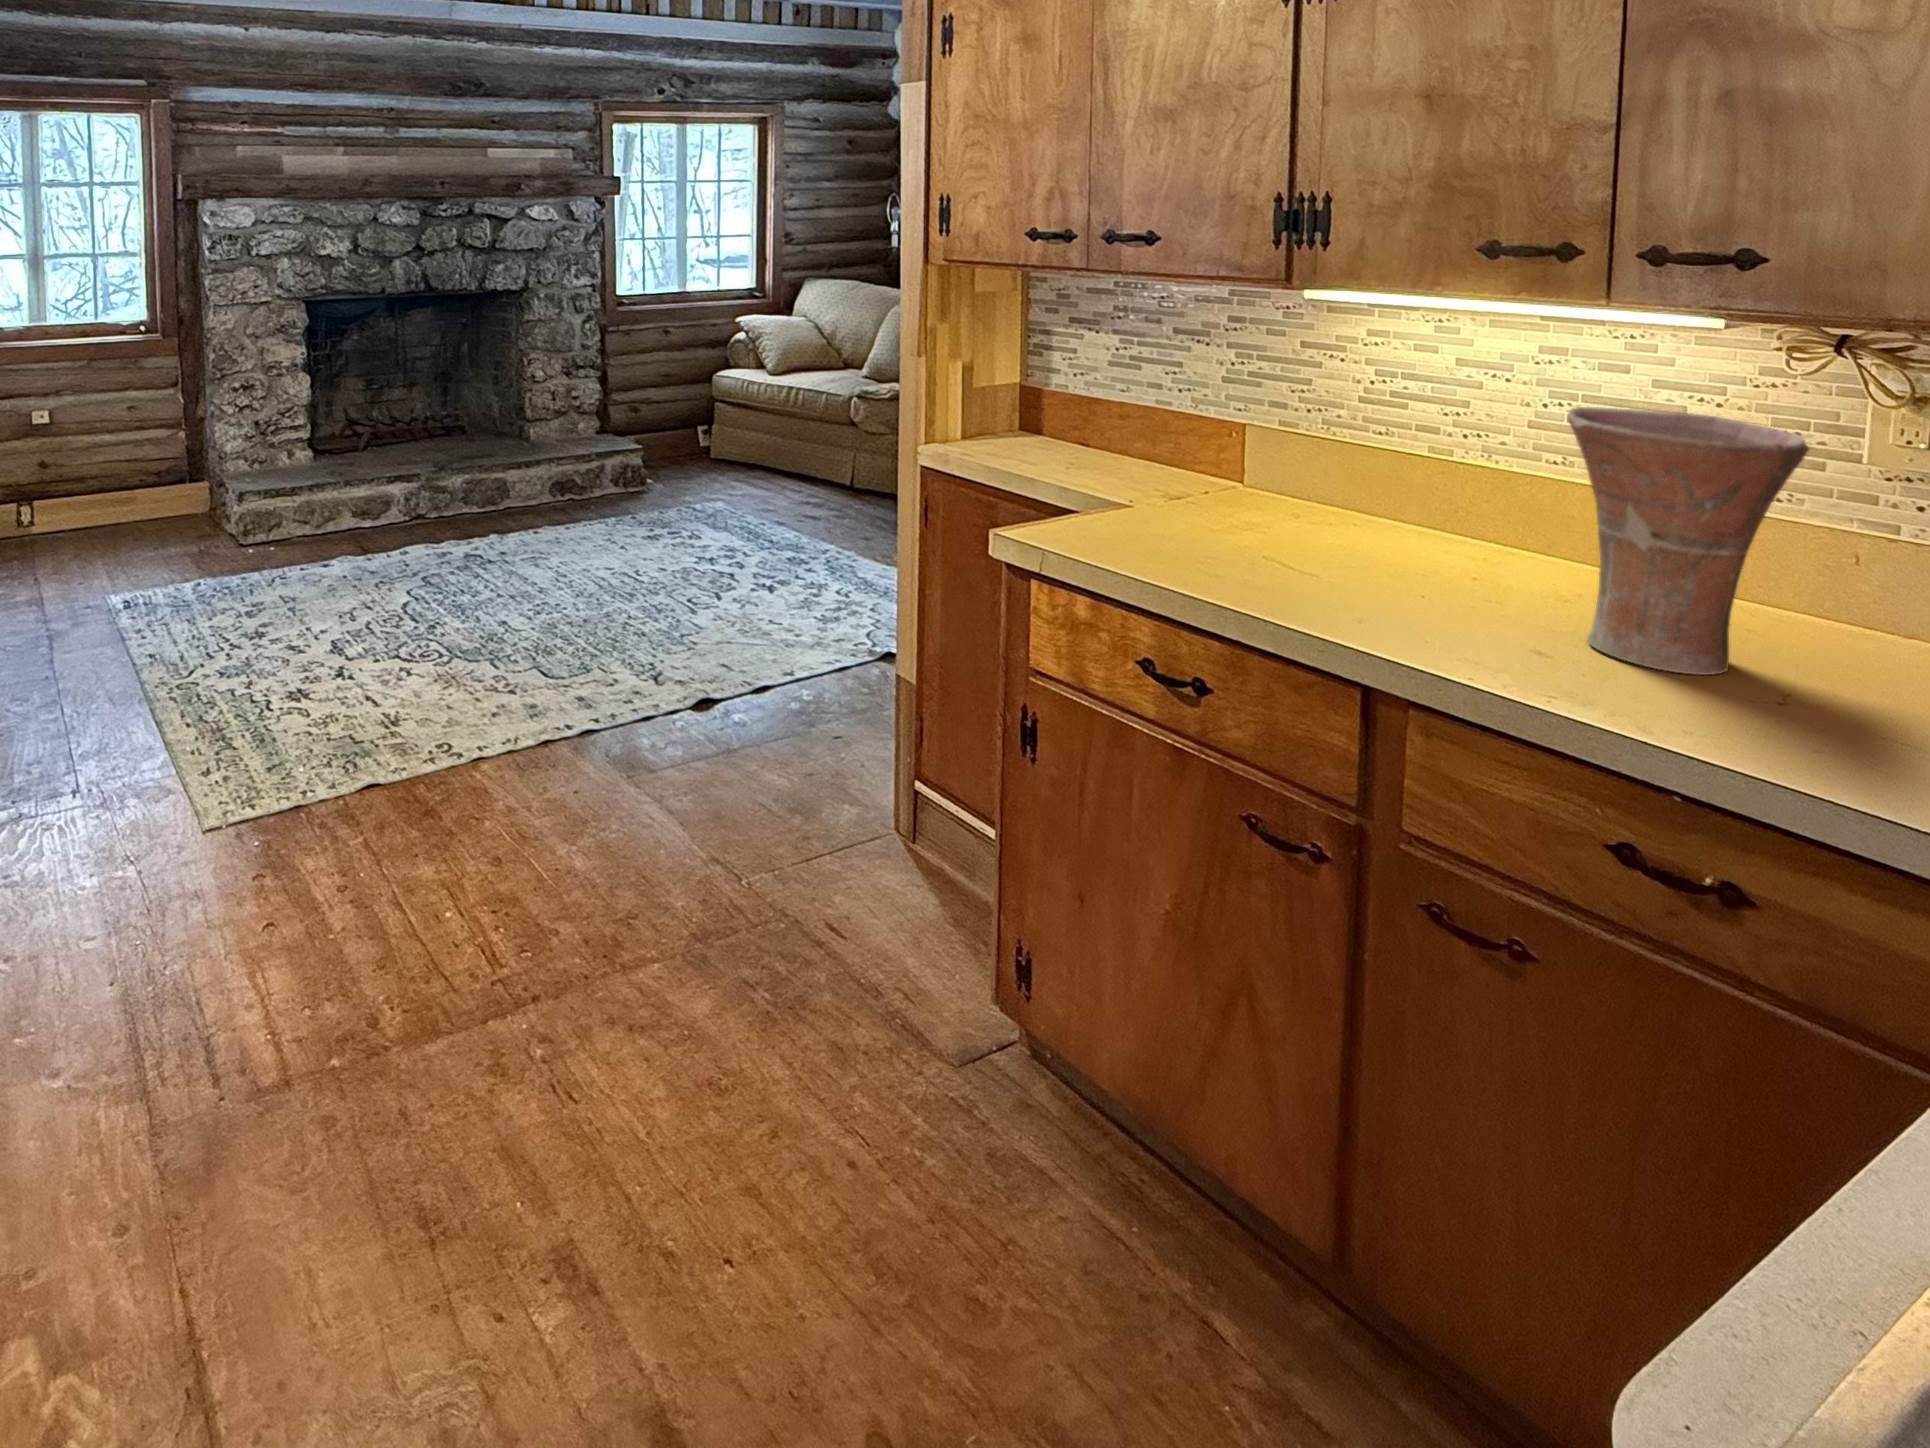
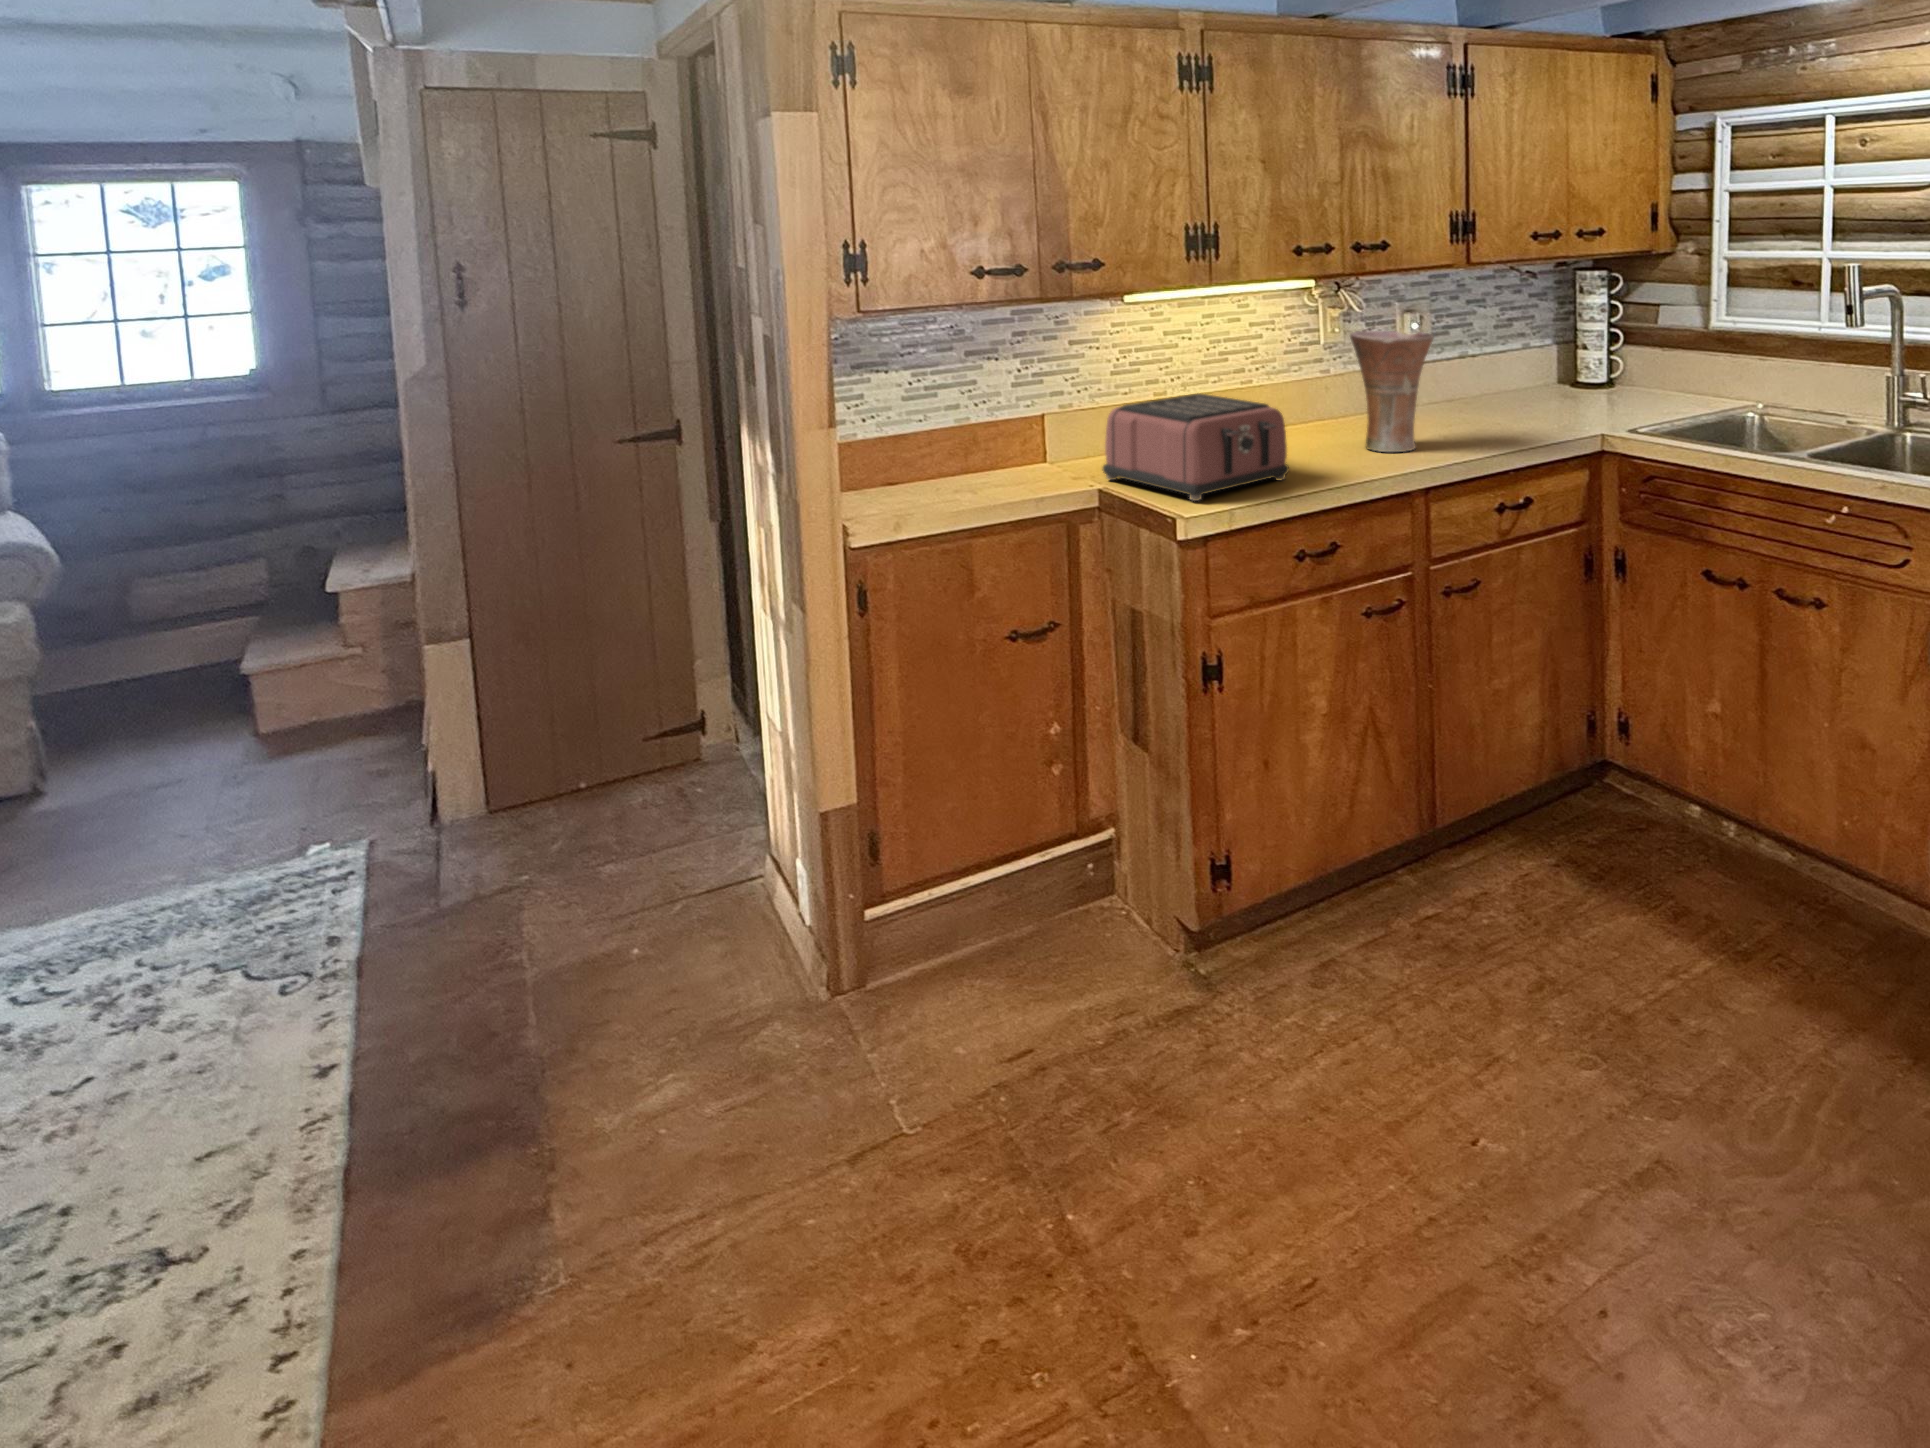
toaster: none [1094,415,1360,575] -> present [1102,393,1289,501]

